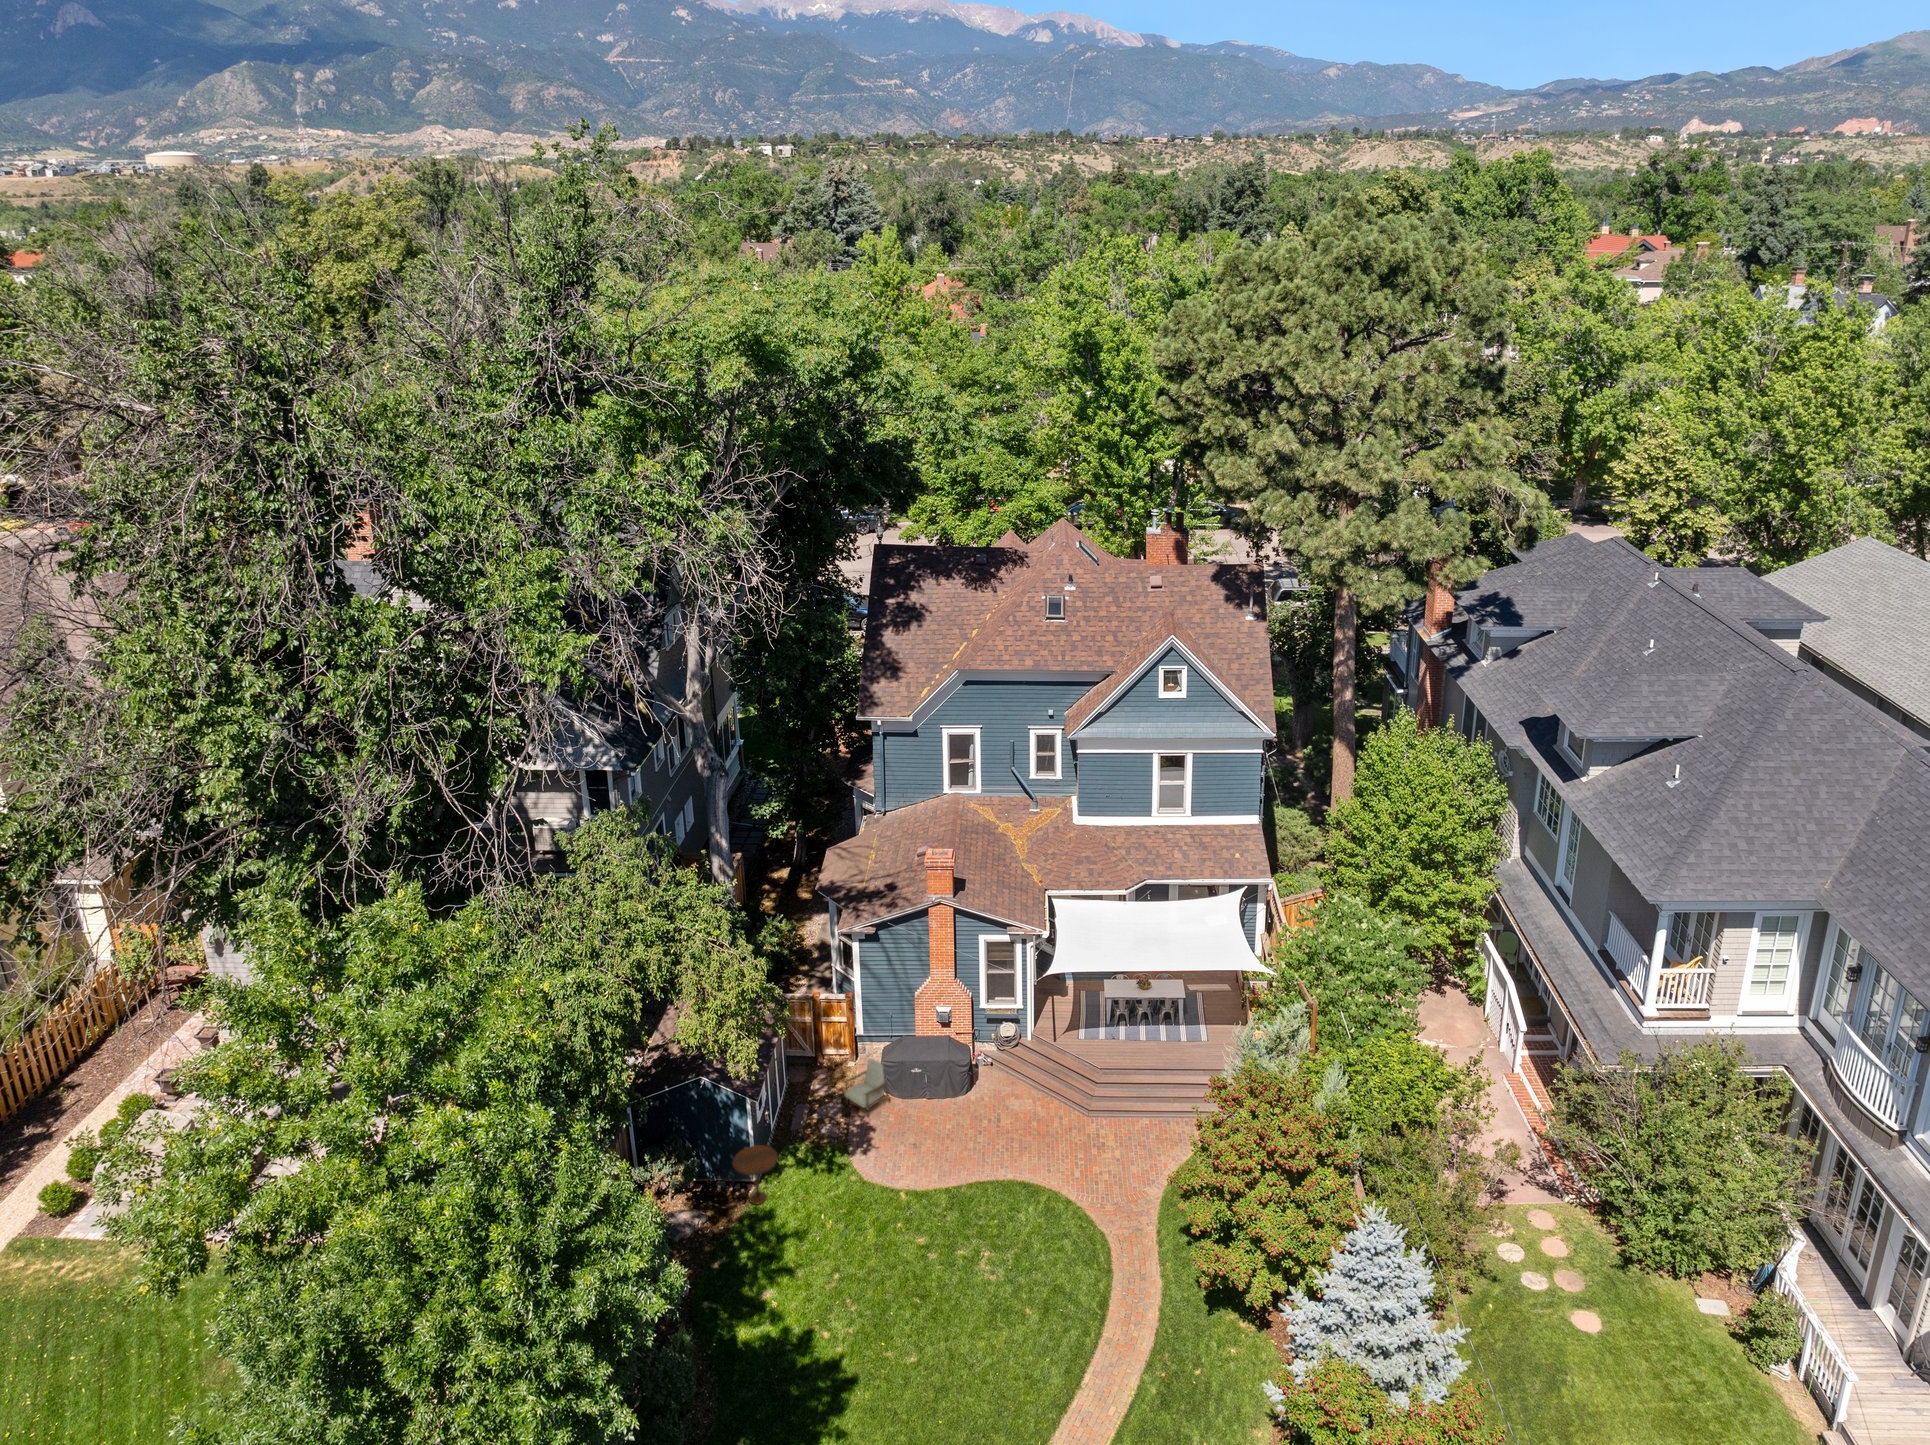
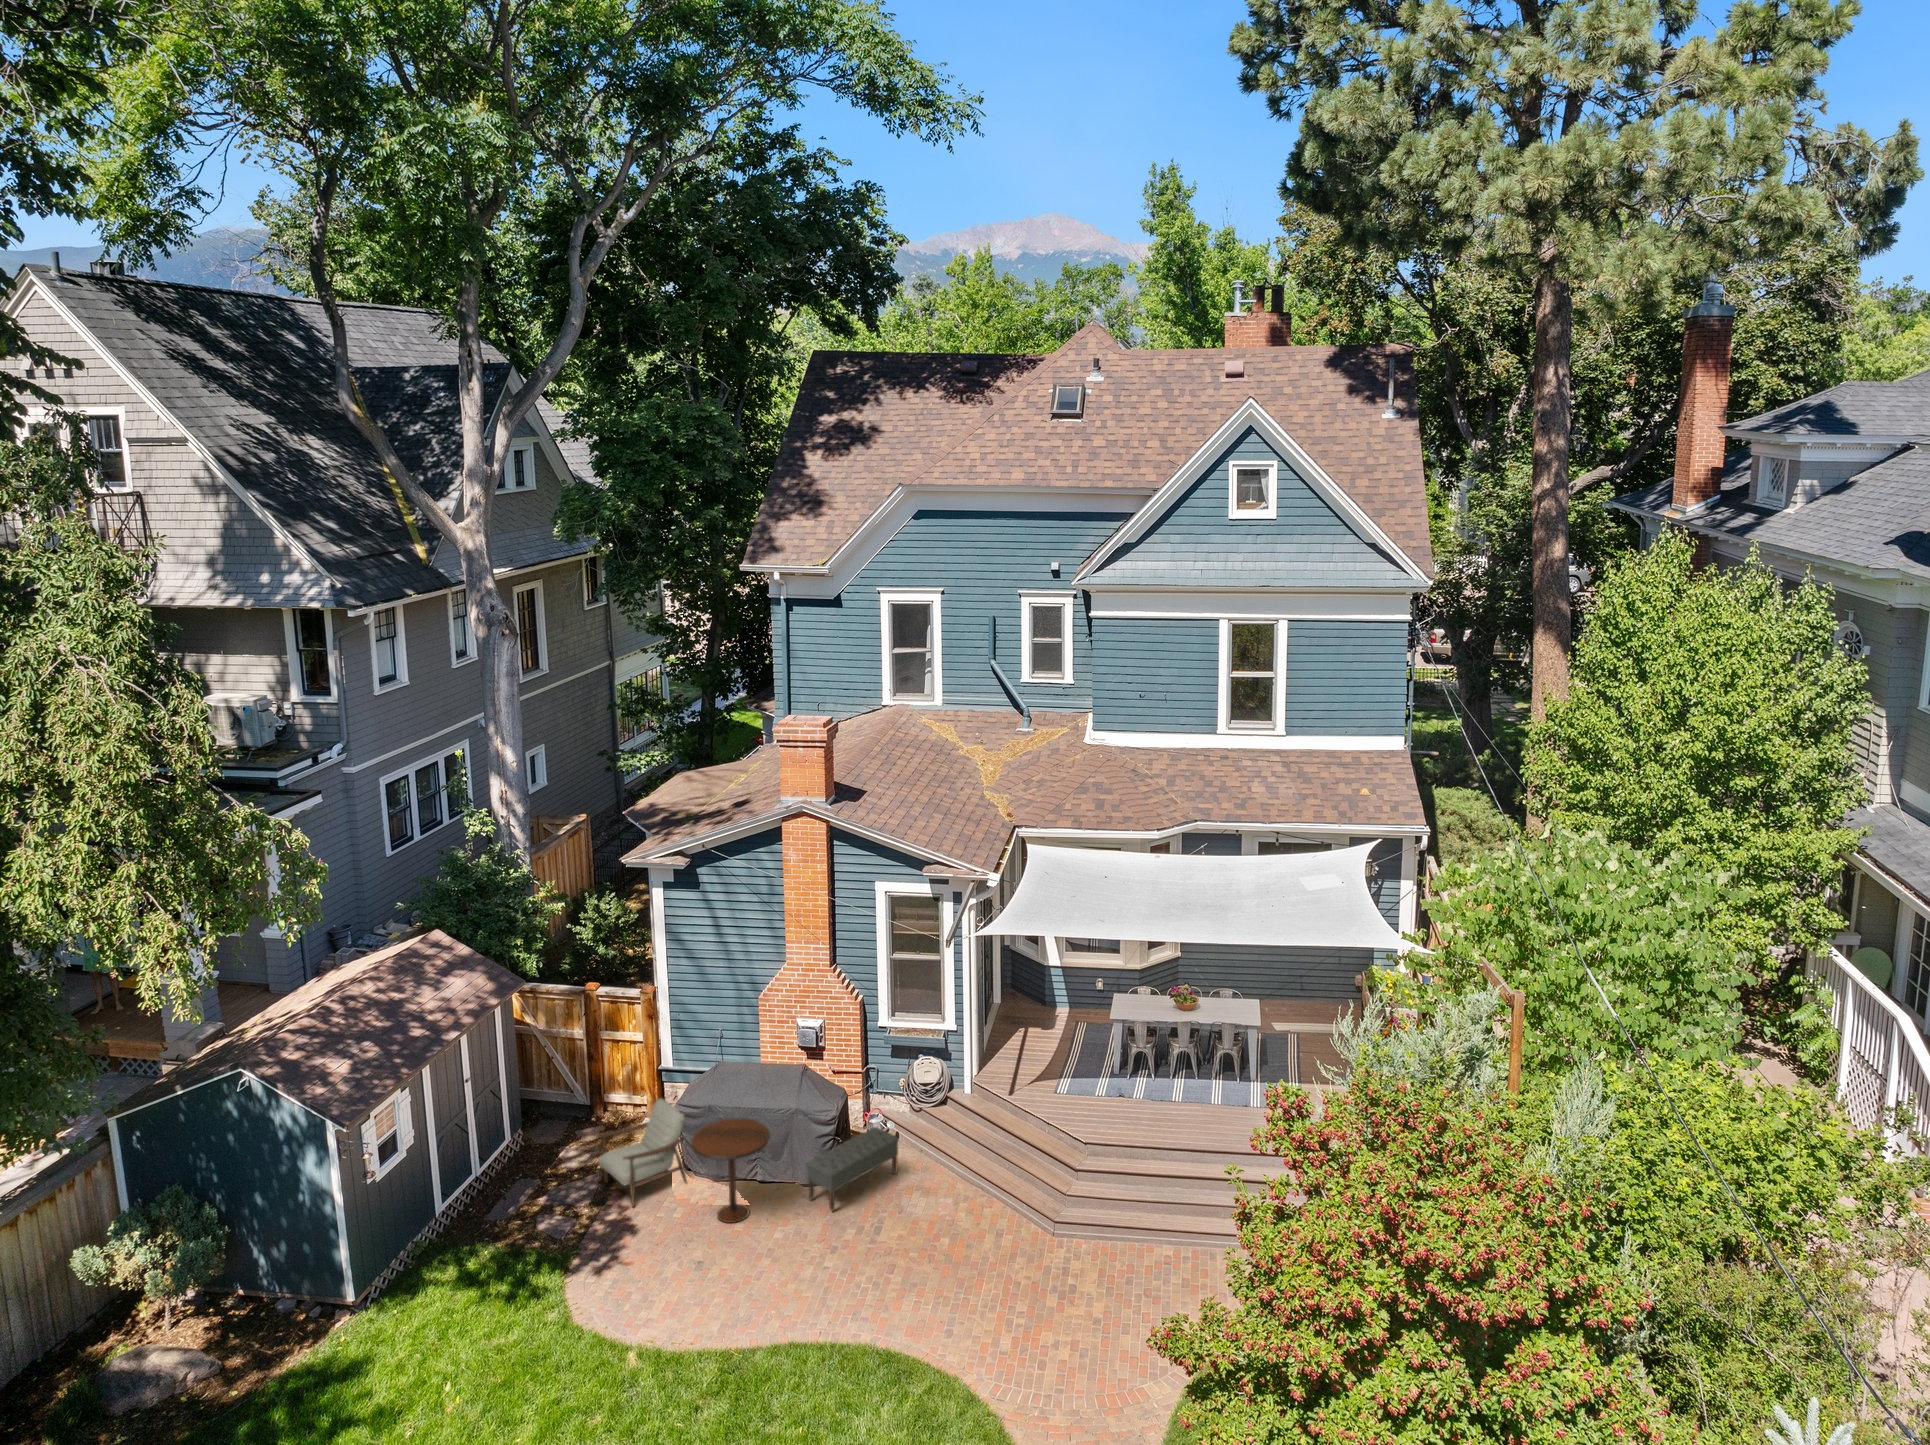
bench: none [957,1064,1000,1112] -> present [807,1127,899,1211]
pedestal table: present [733,1145,778,1205] -> present [691,1119,771,1223]

